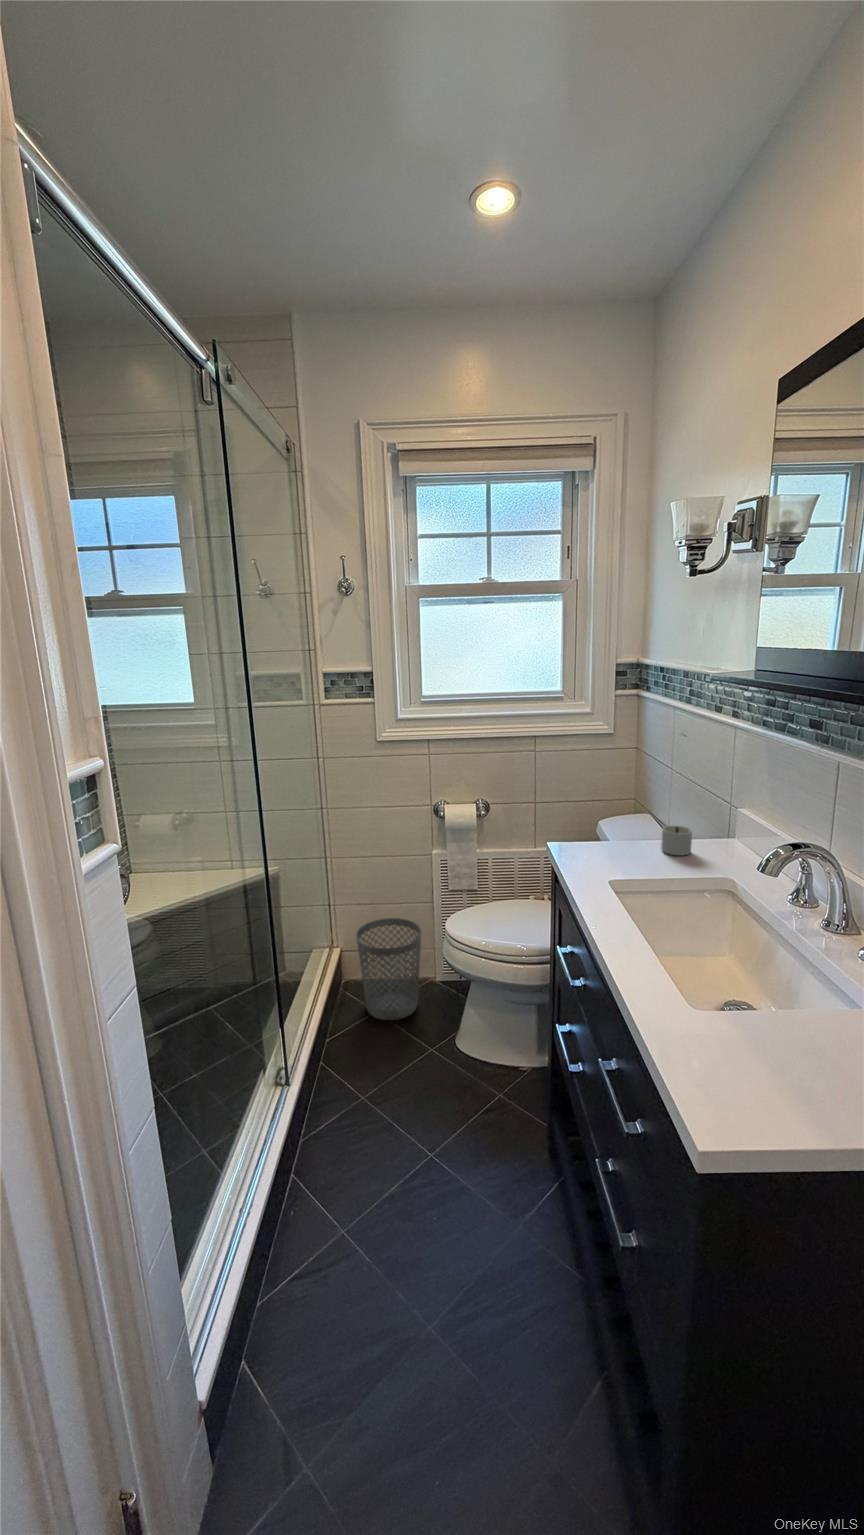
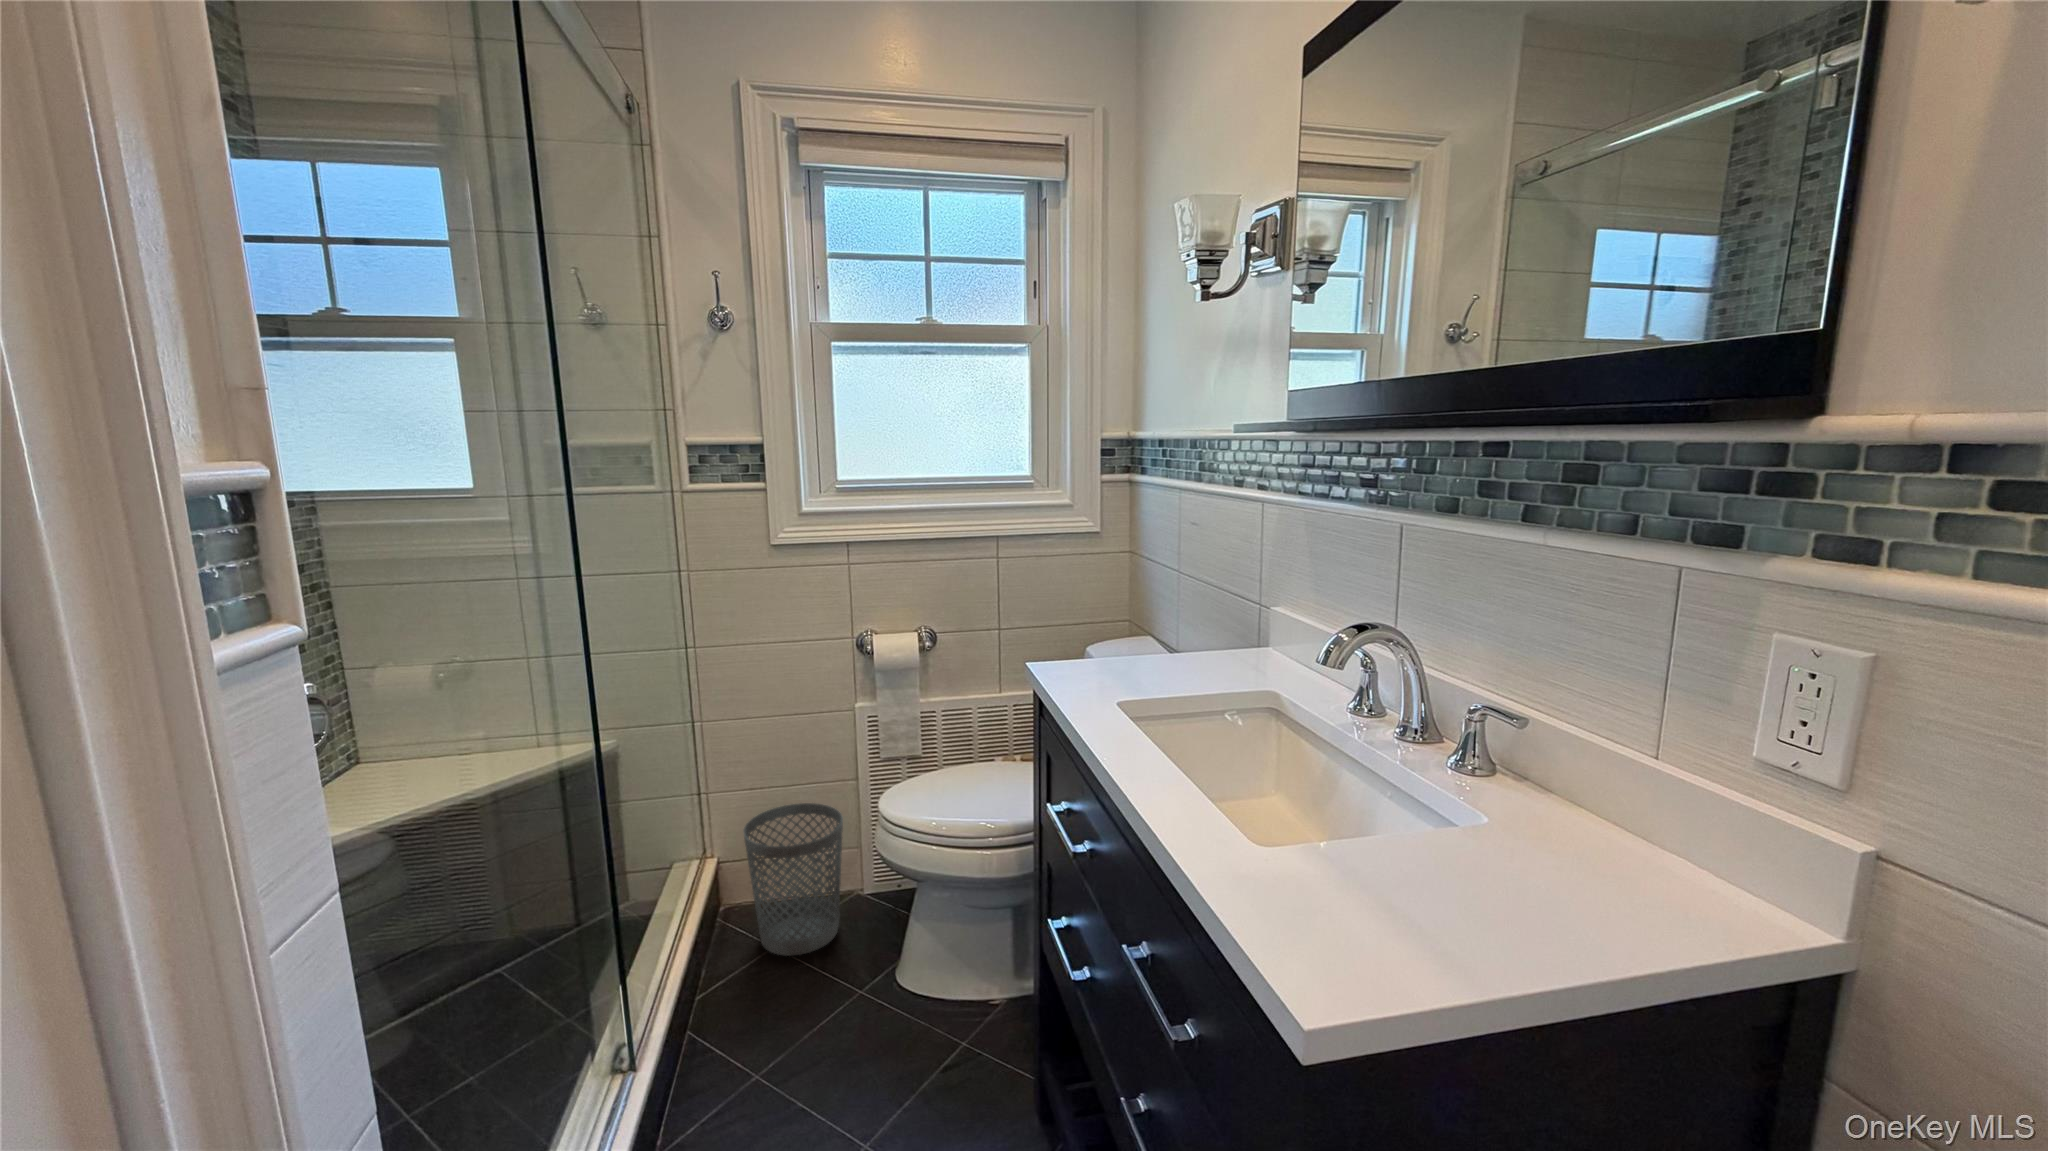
candle: present [661,826,692,855] -> none [1178,630,1233,668]

